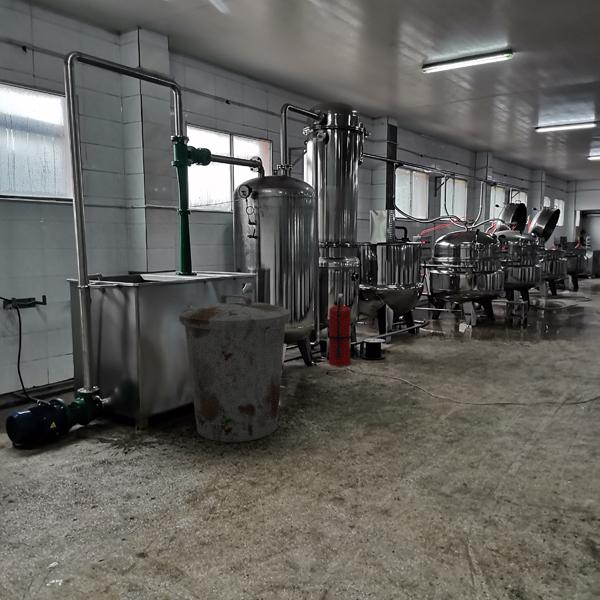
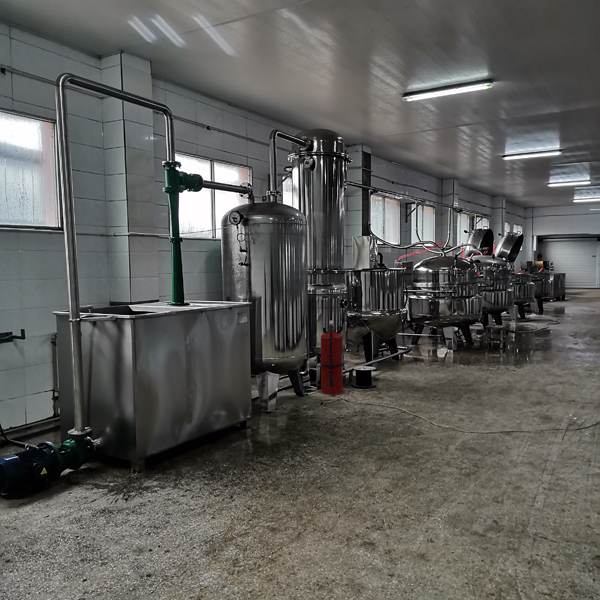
trash can: present [179,294,290,442] -> none [179,324,296,483]

